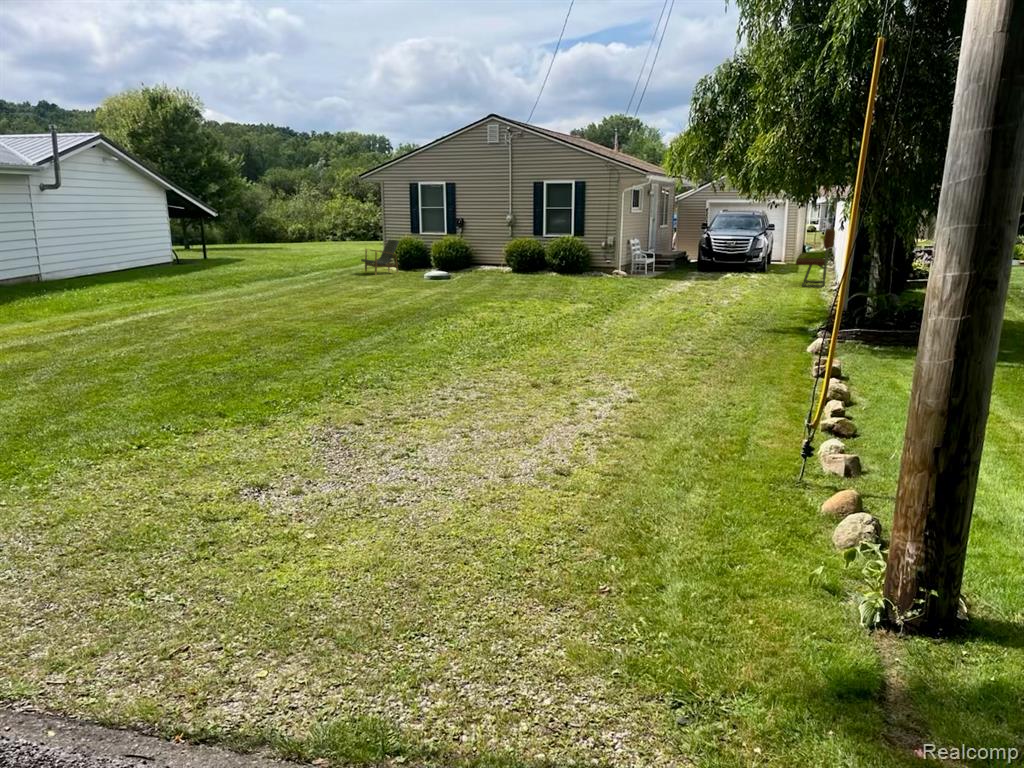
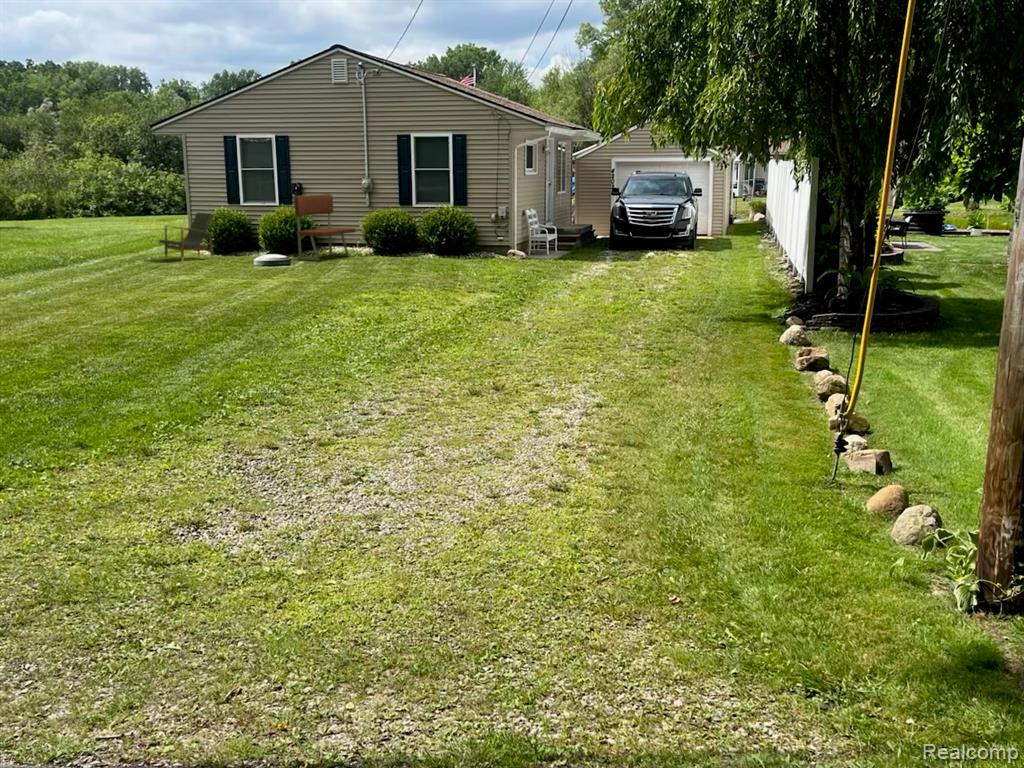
bench: present [796,229,835,287] -> present [294,194,356,261]

